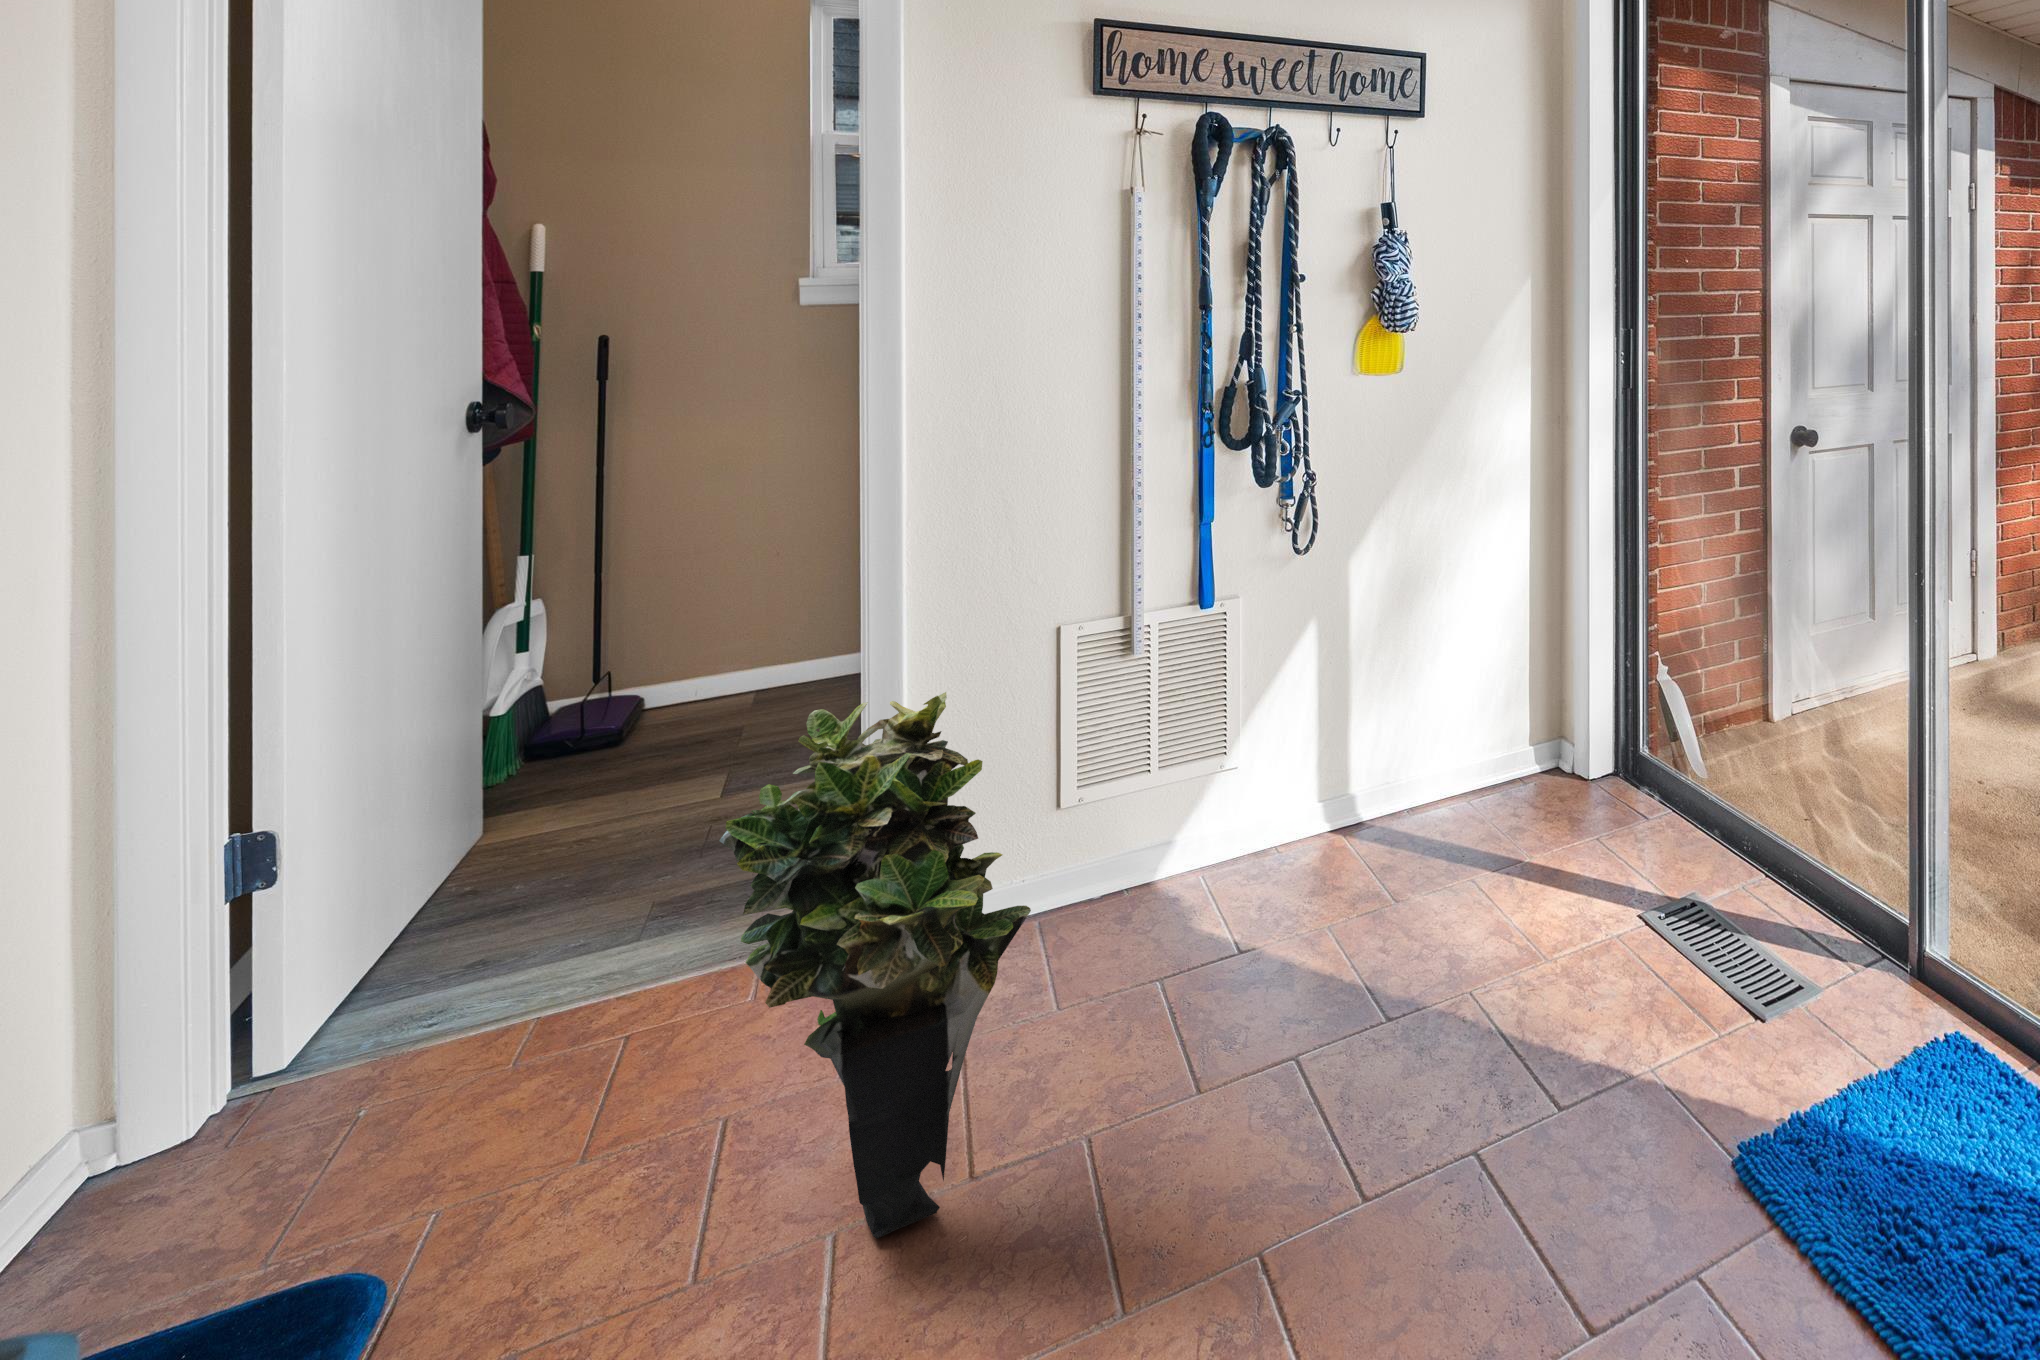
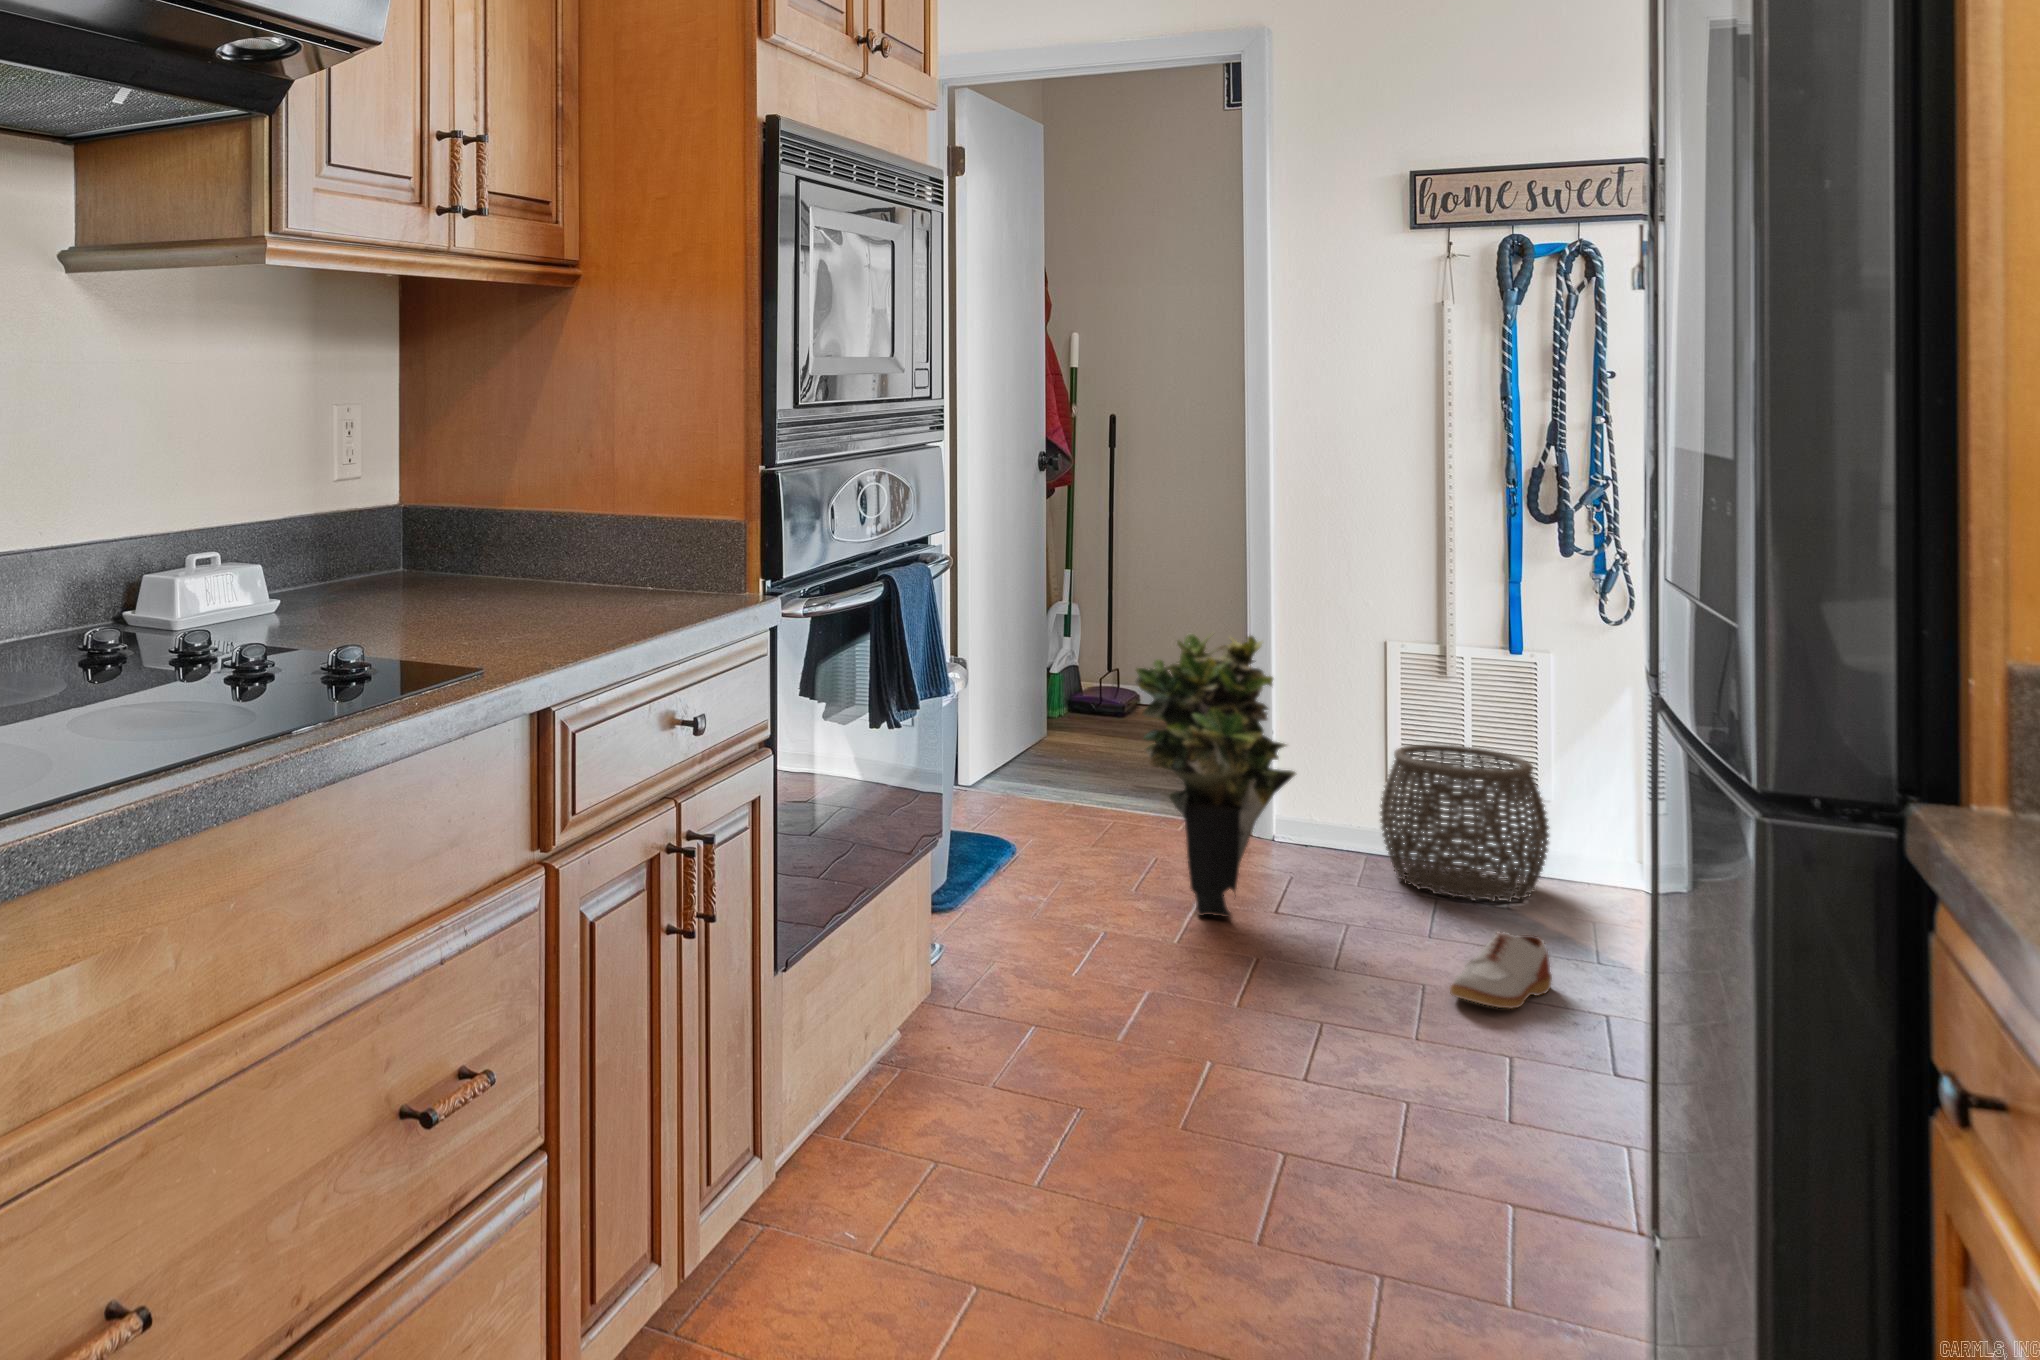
woven basket: none [1079,729,1274,952] -> present [1380,745,1549,902]
shoe: none [1321,1028,1407,1228] -> present [1450,932,1552,1009]

